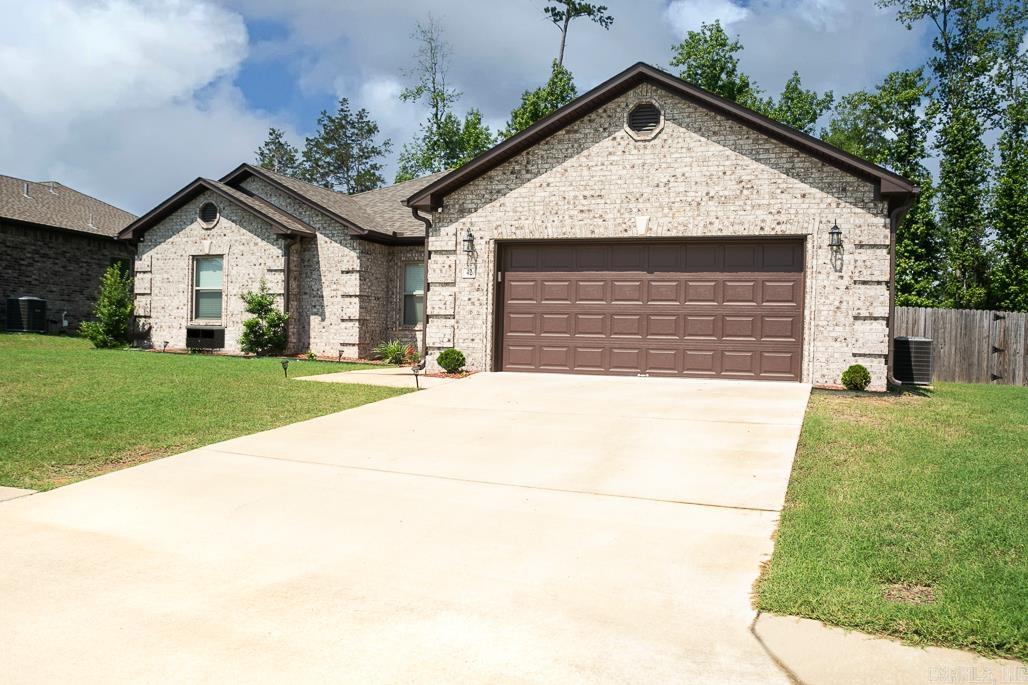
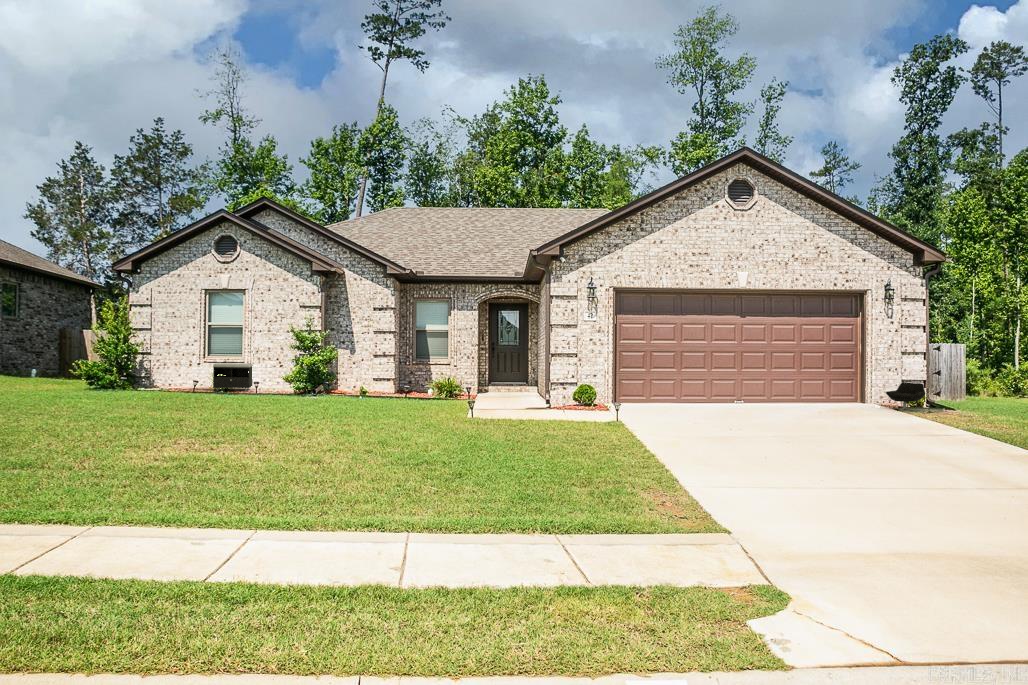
lounge chair: present [128,325,153,346] -> present [886,382,925,410]

